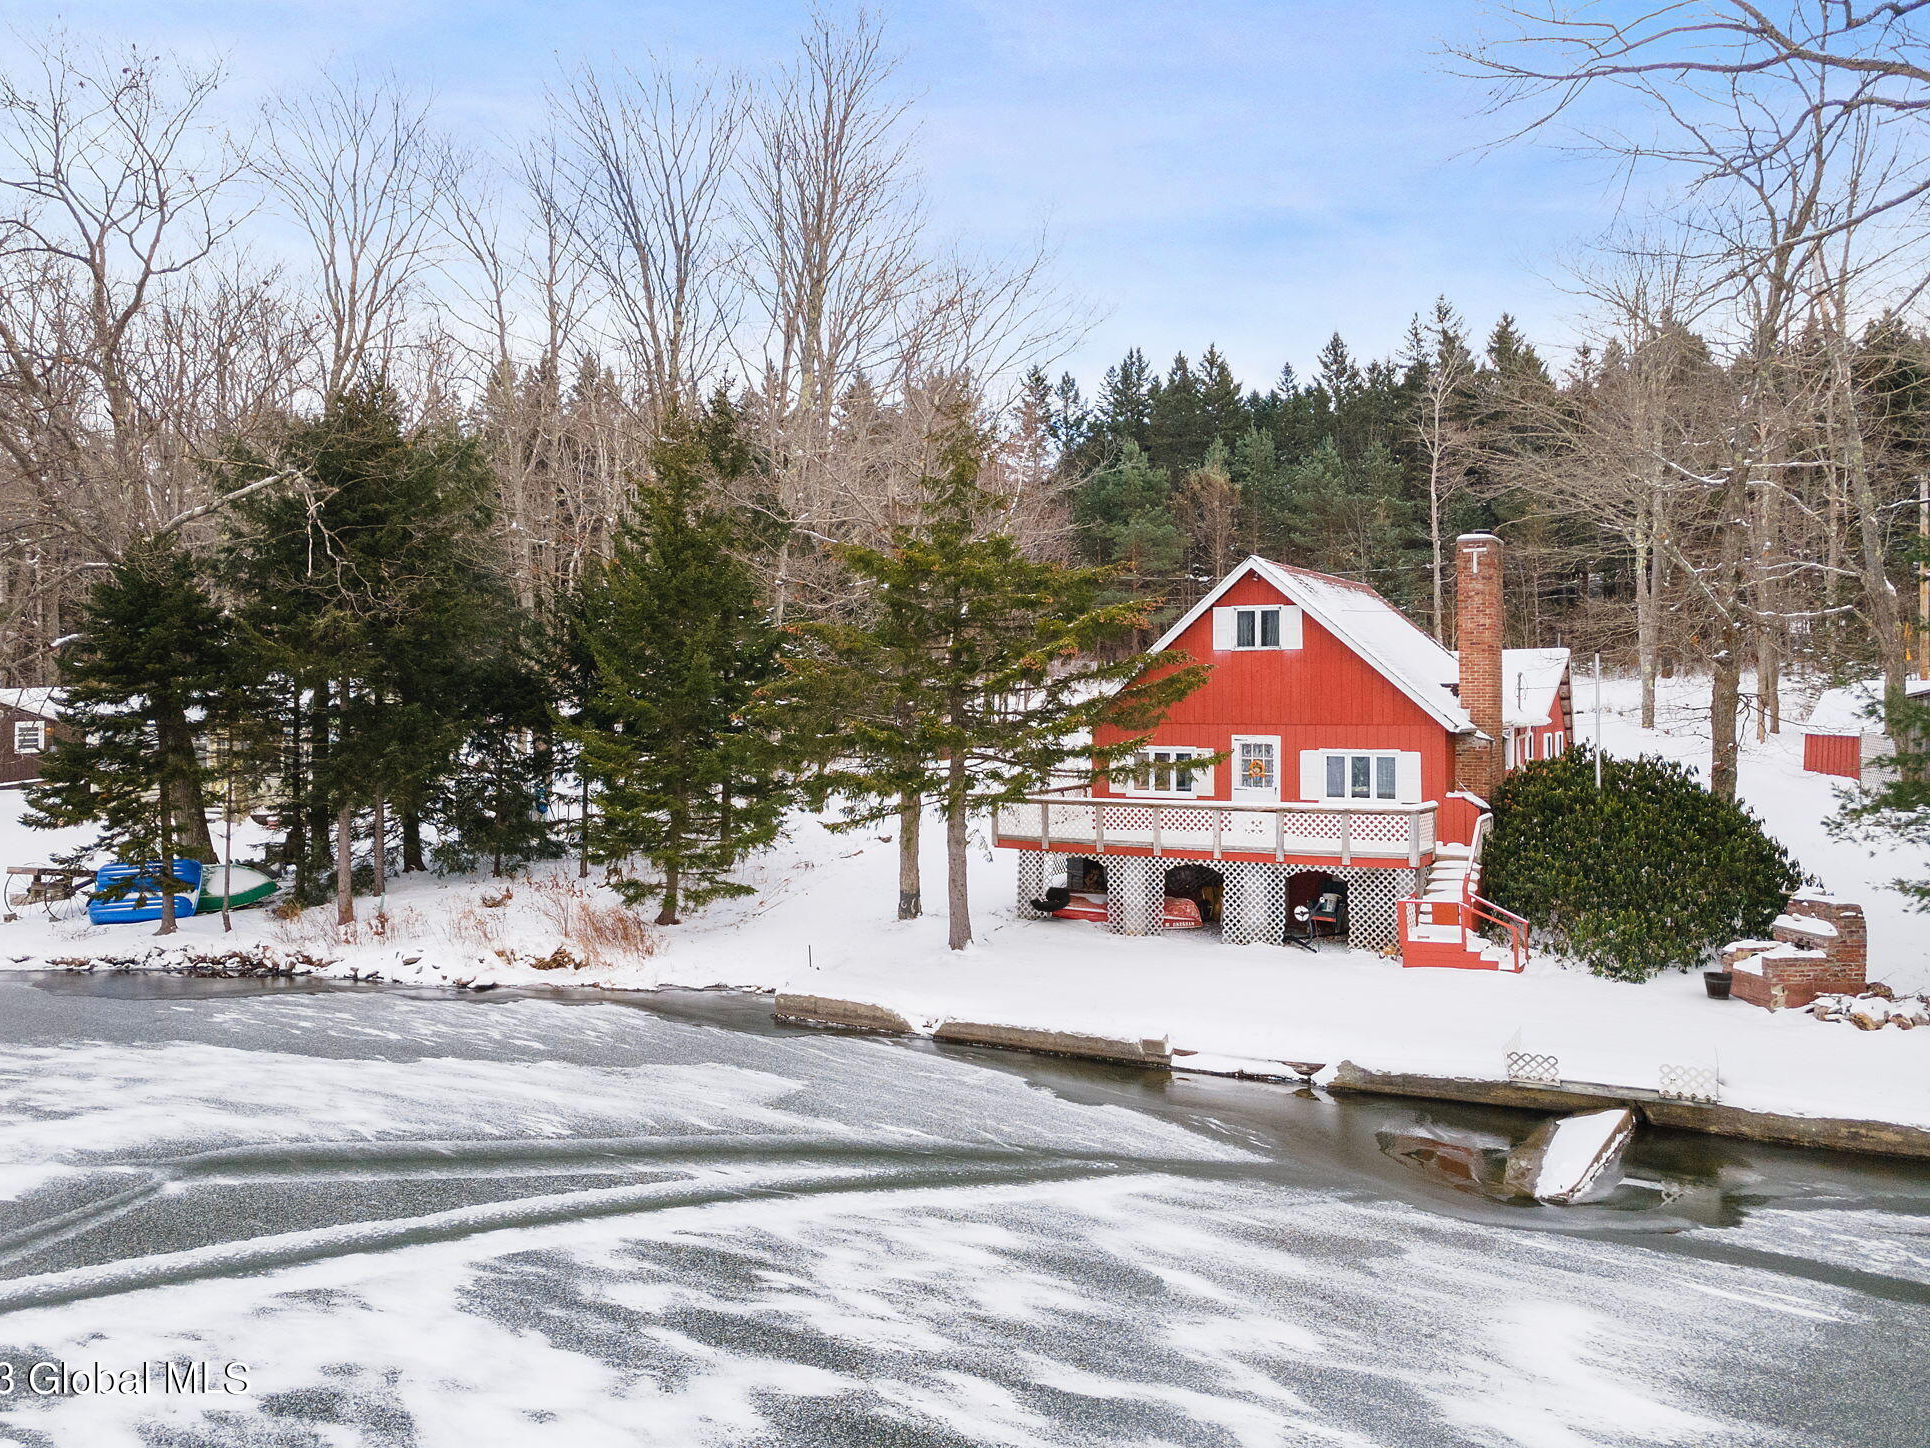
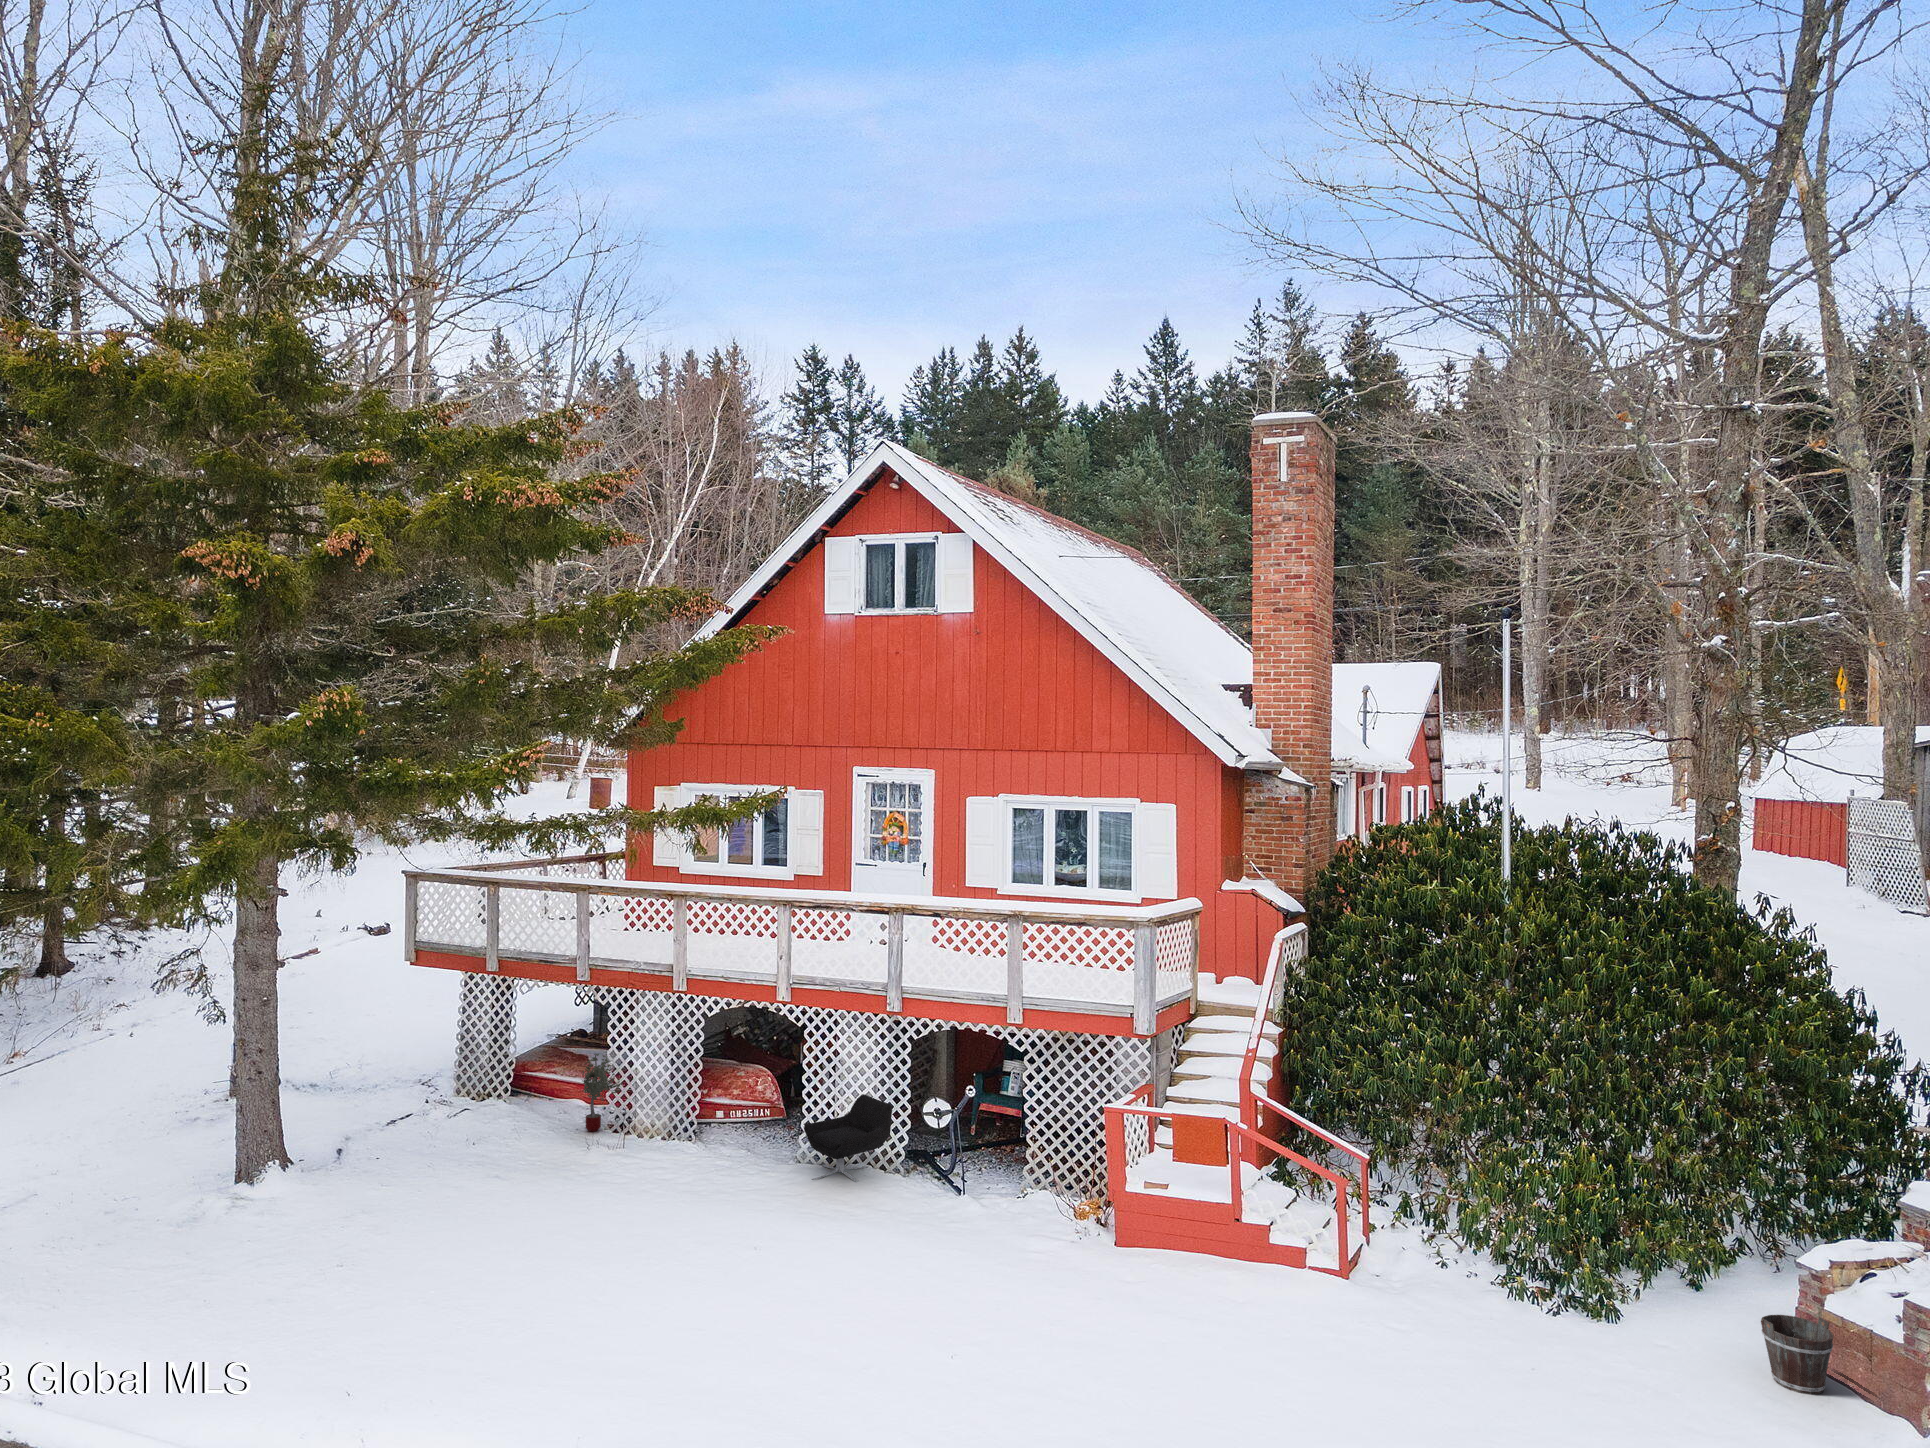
lounge chair: present [1029,887,1071,922] -> present [804,1094,893,1182]
potted tree: none [1101,887,1125,927] -> present [582,1054,622,1132]

